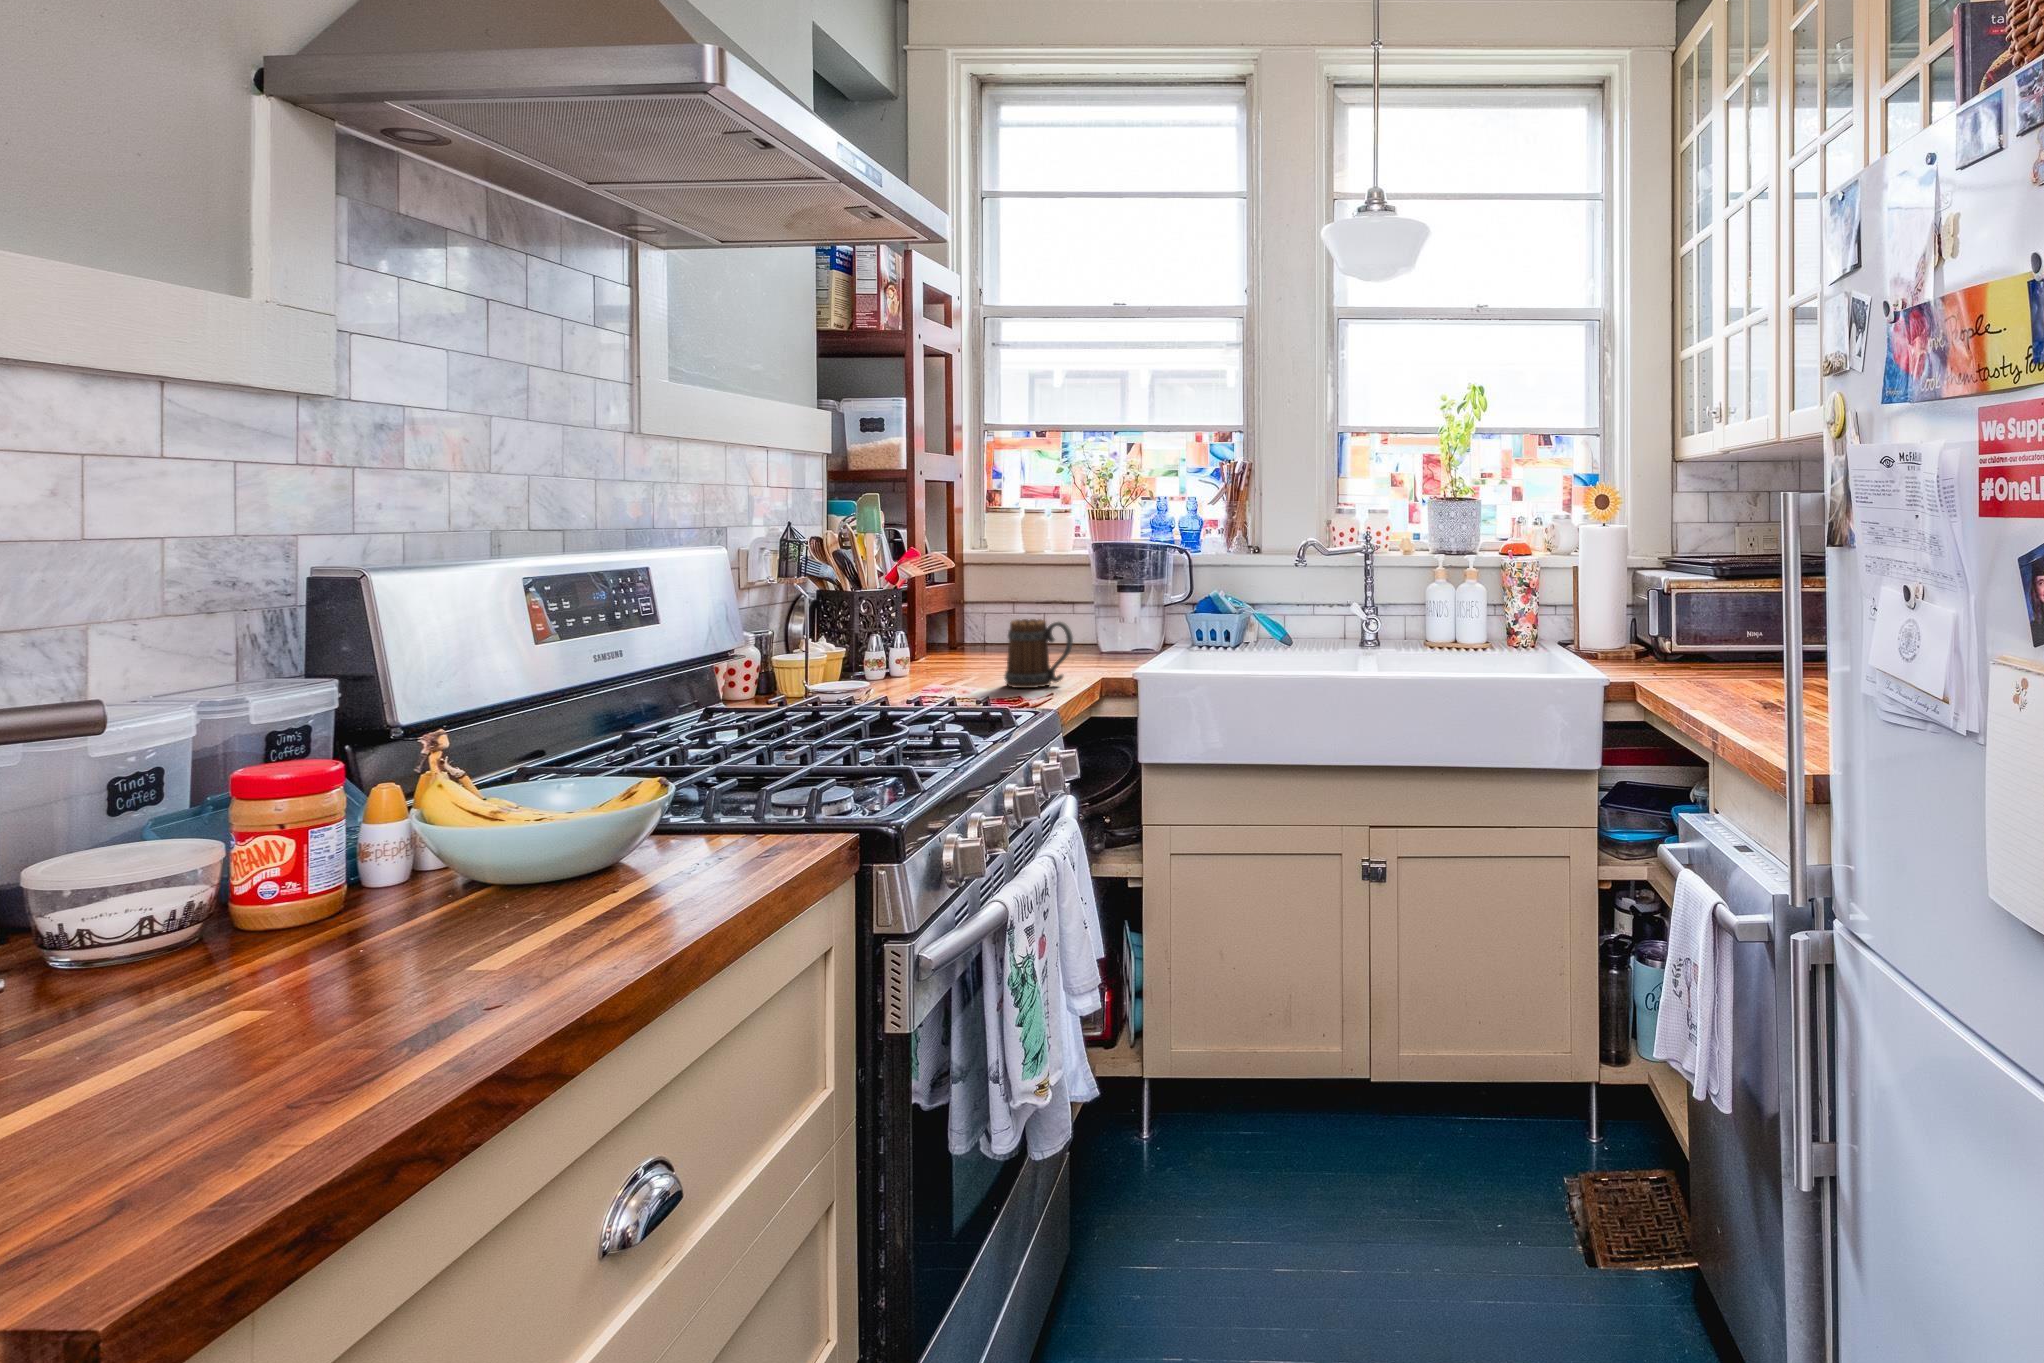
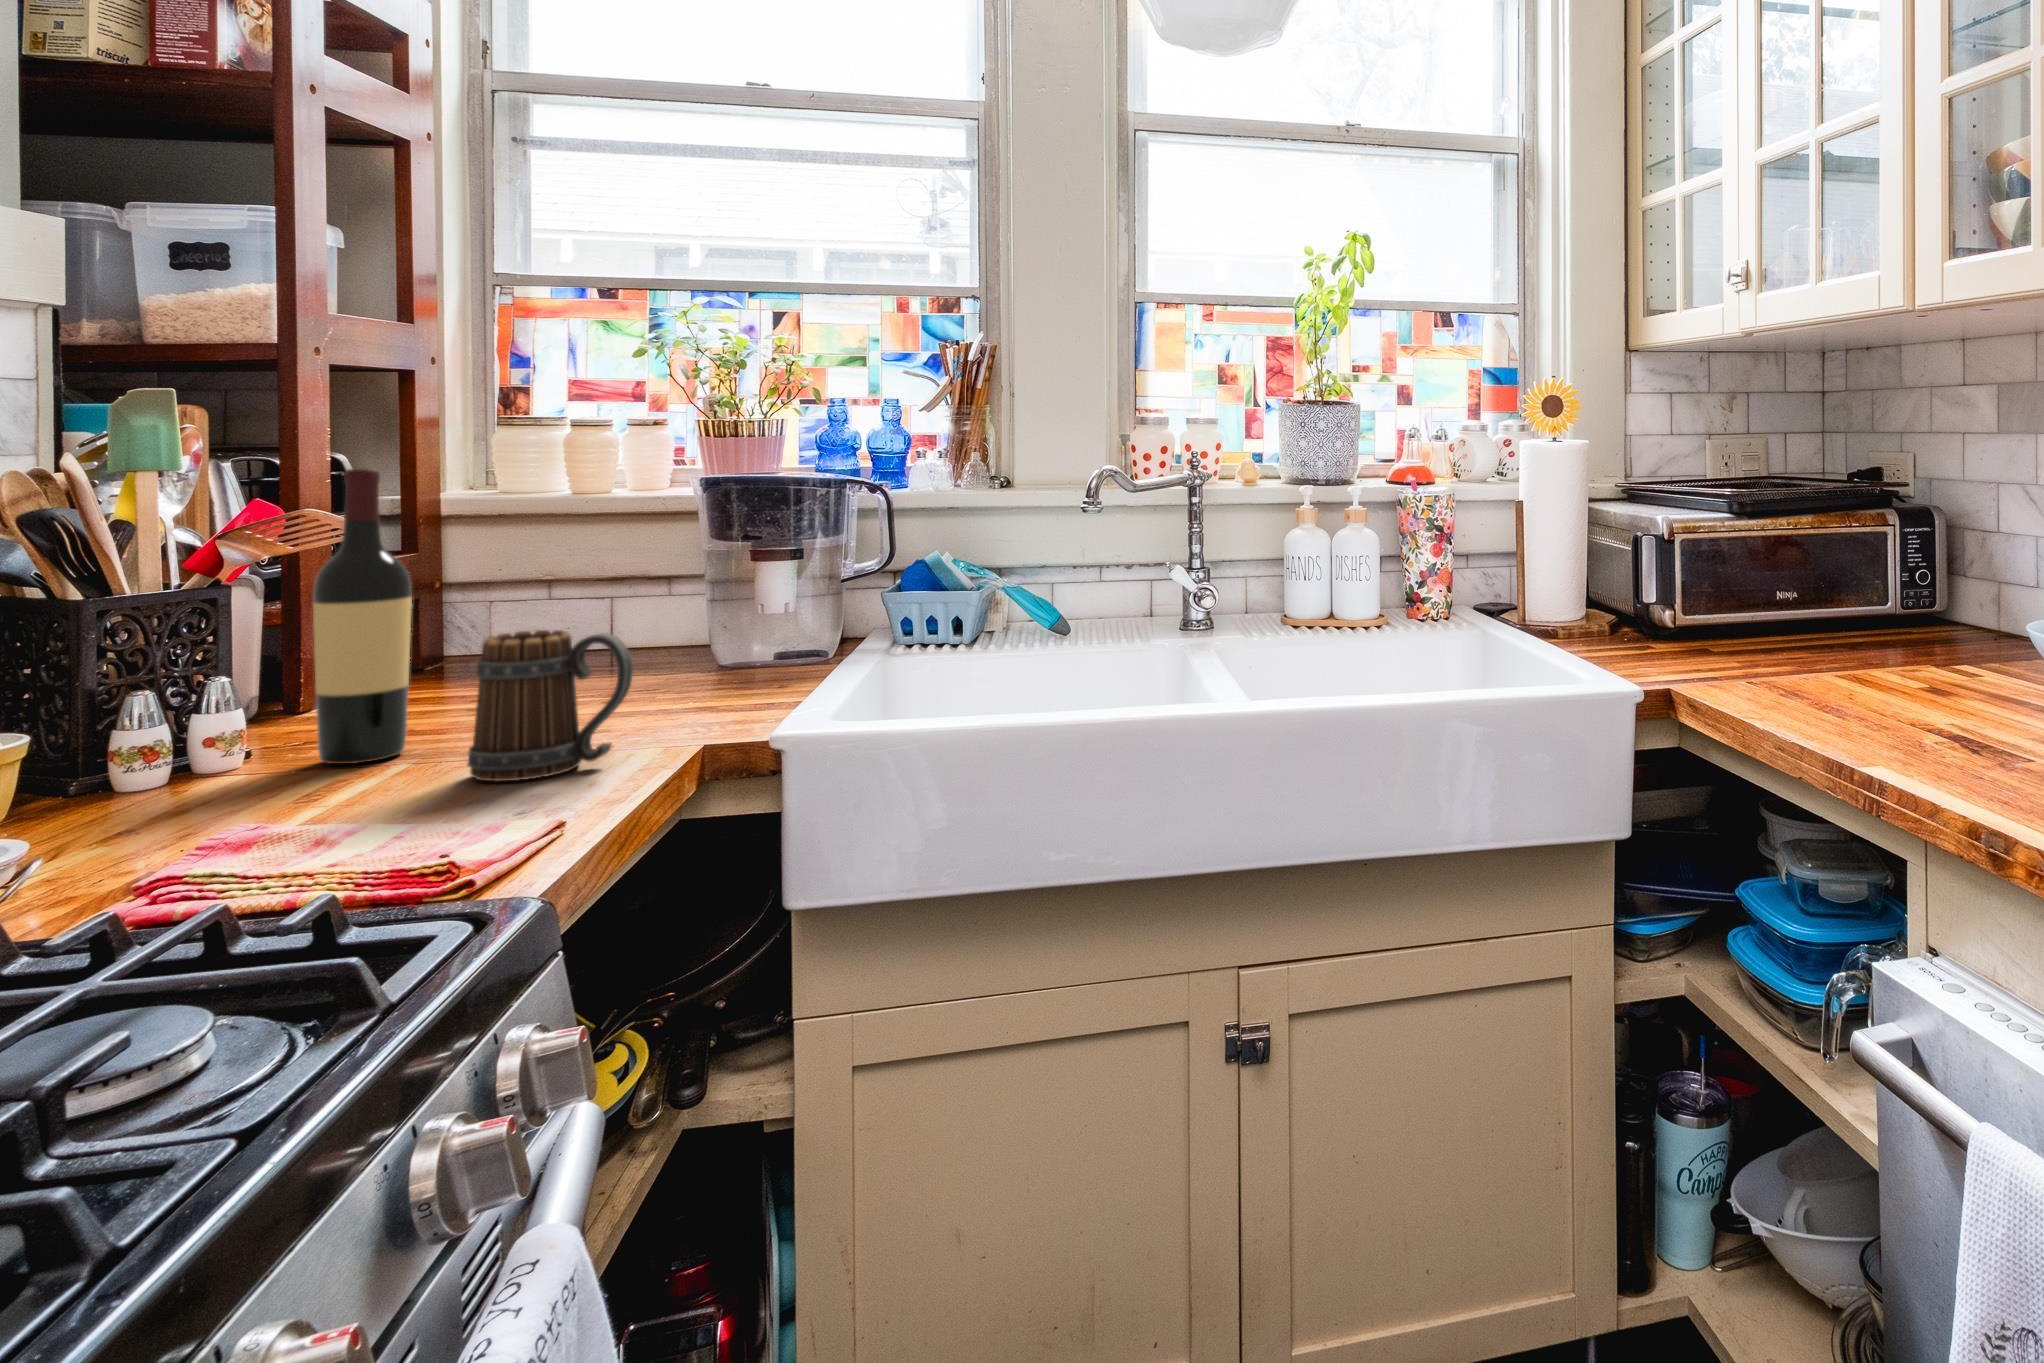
wine bottle: none [936,539,974,678] -> present [313,468,412,764]

